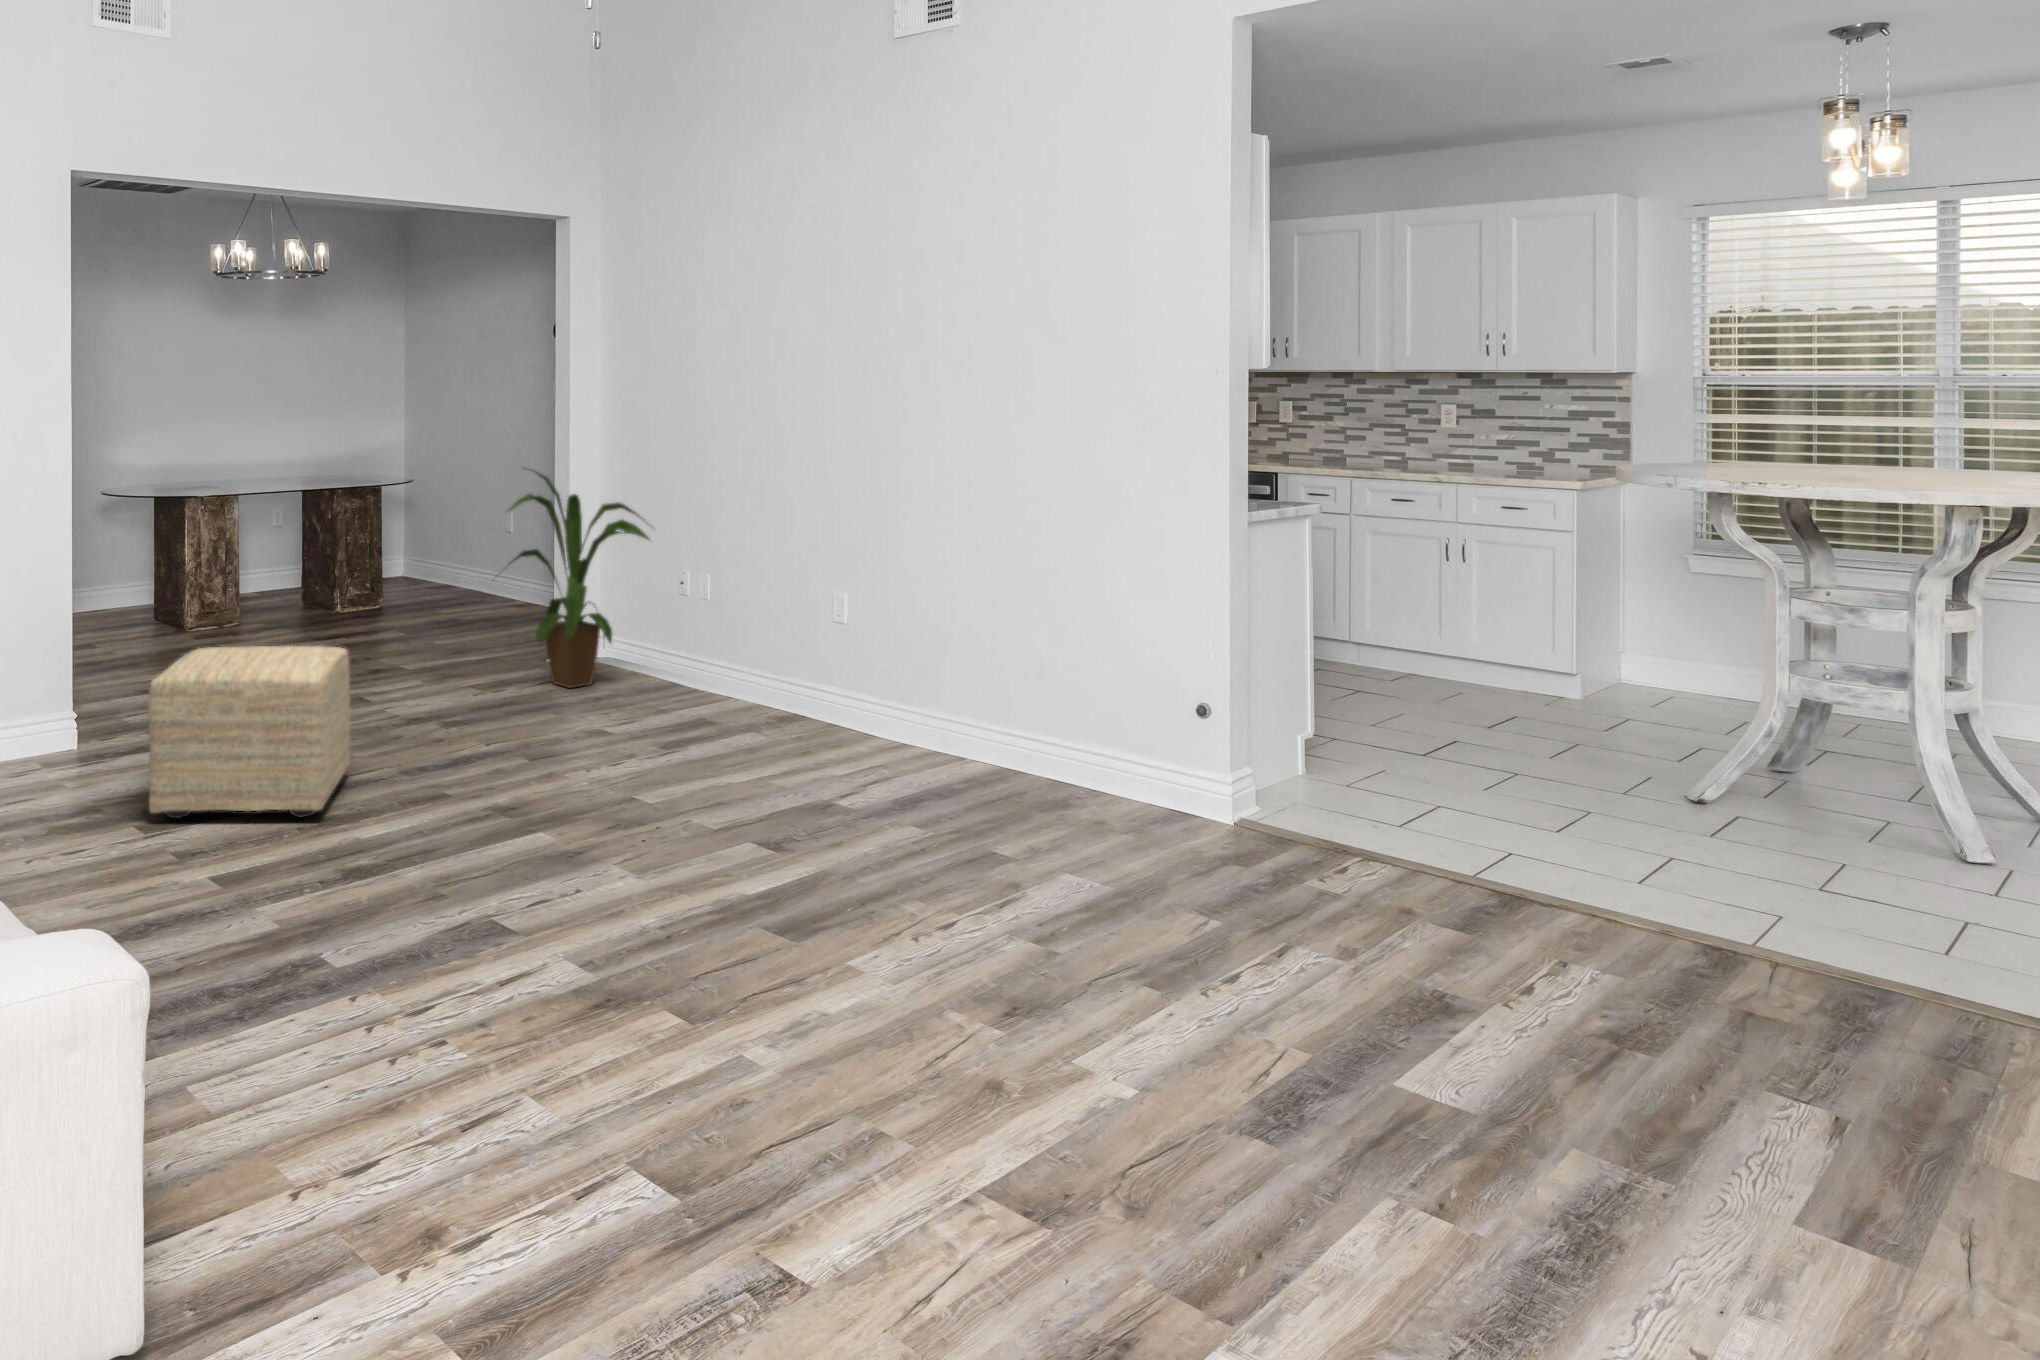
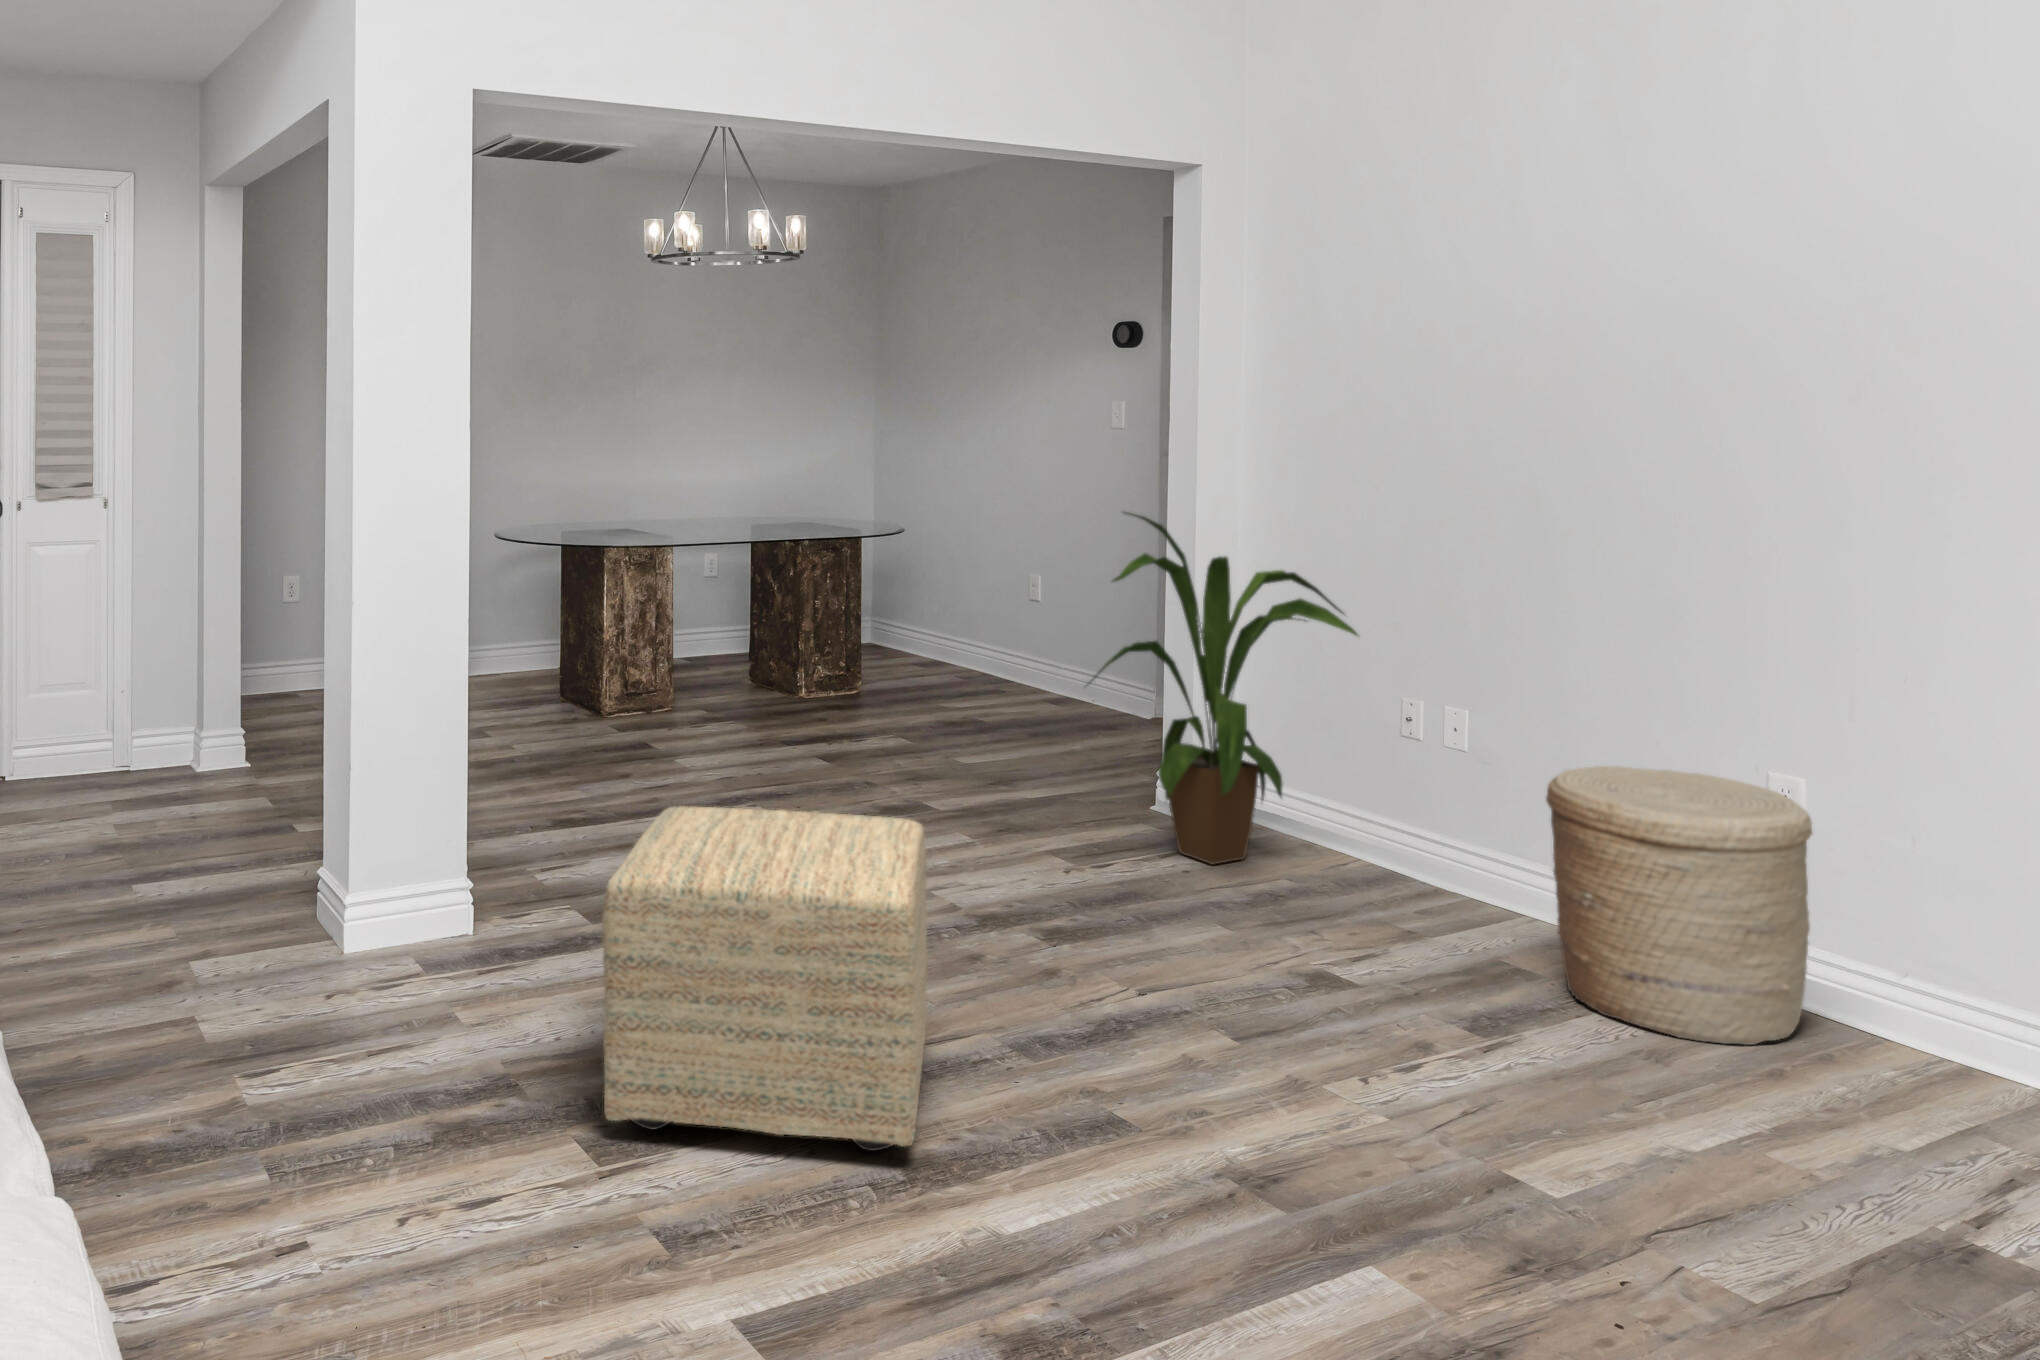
woven basket: none [719,608,845,749] -> present [1546,766,1812,1045]

